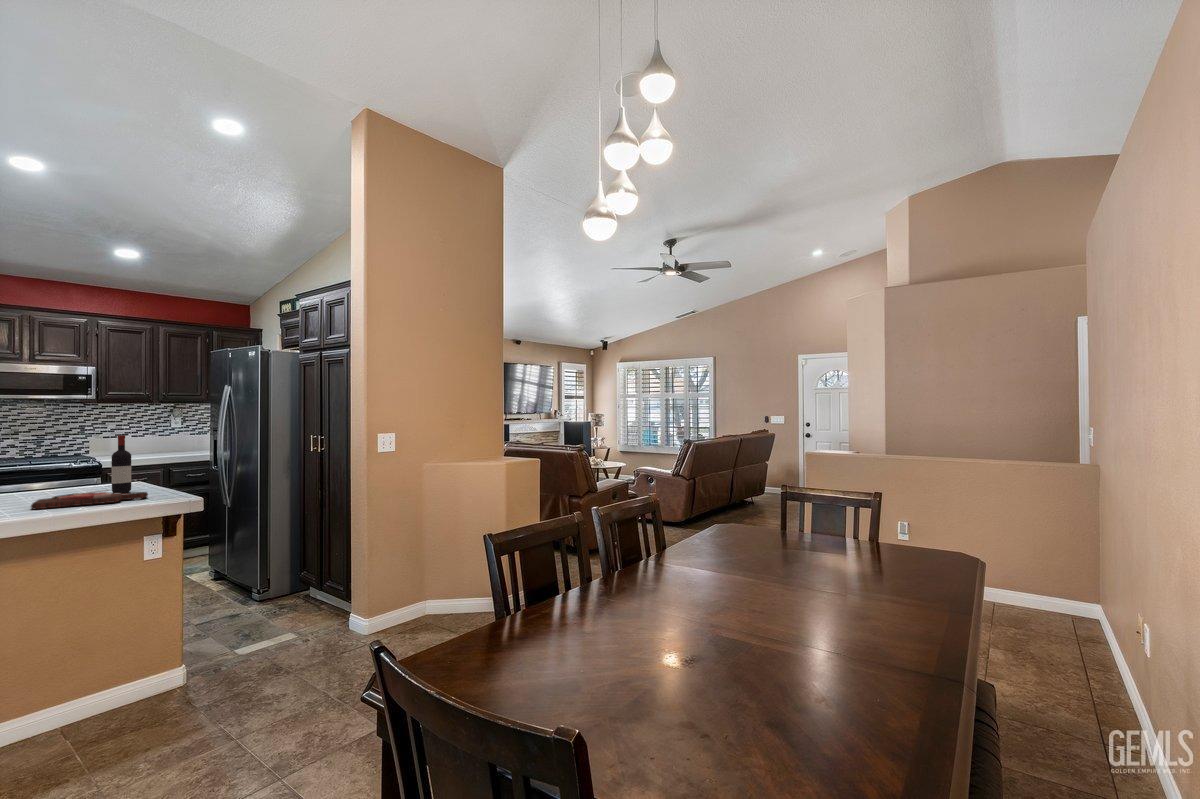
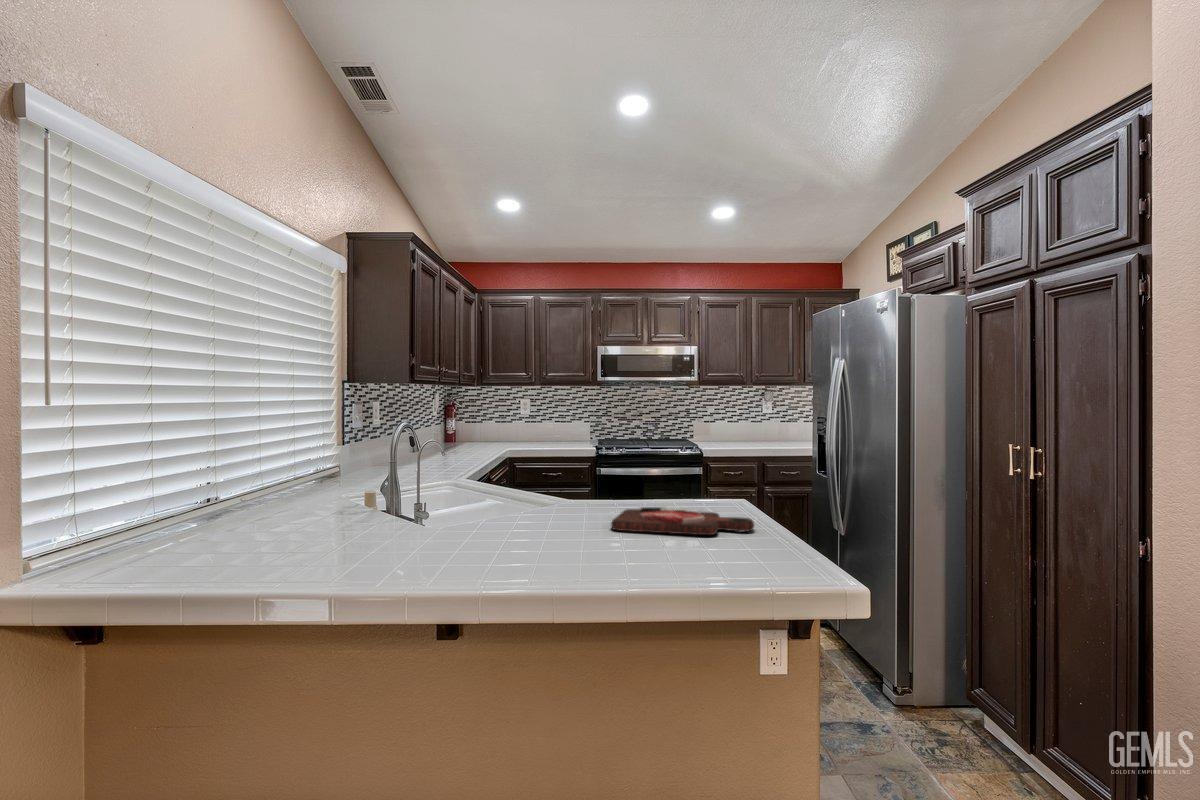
wine bottle: present [111,435,131,493] -> none [707,420,730,508]

